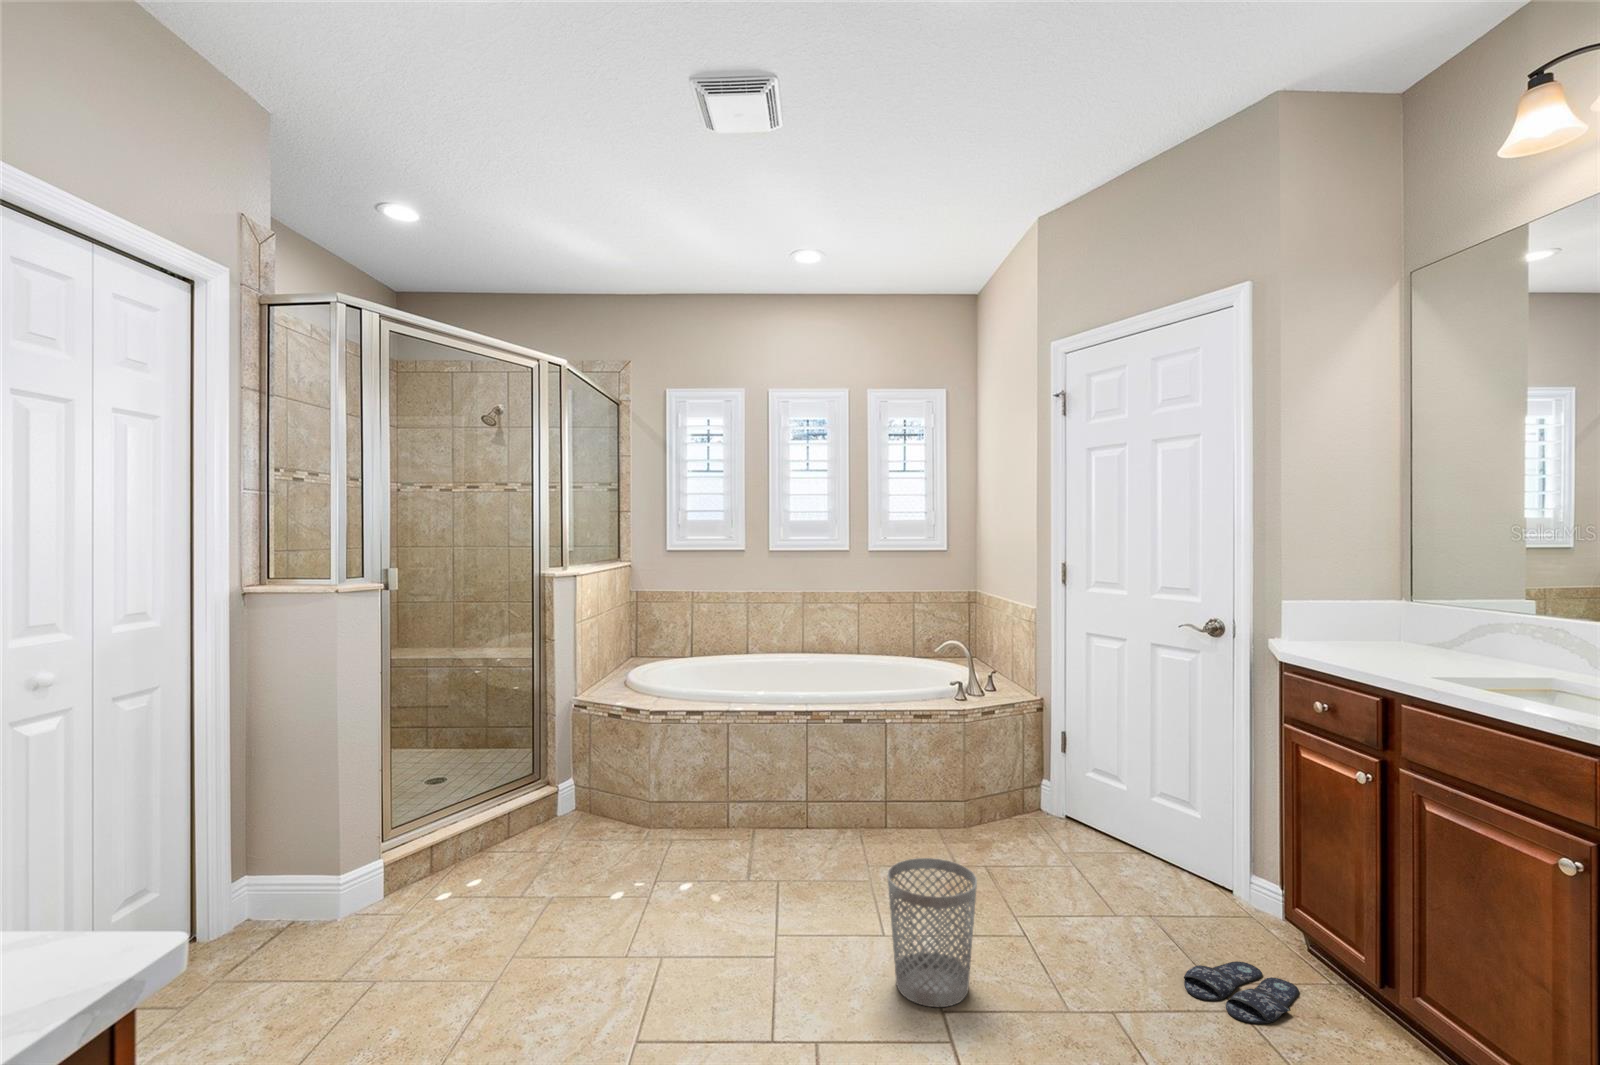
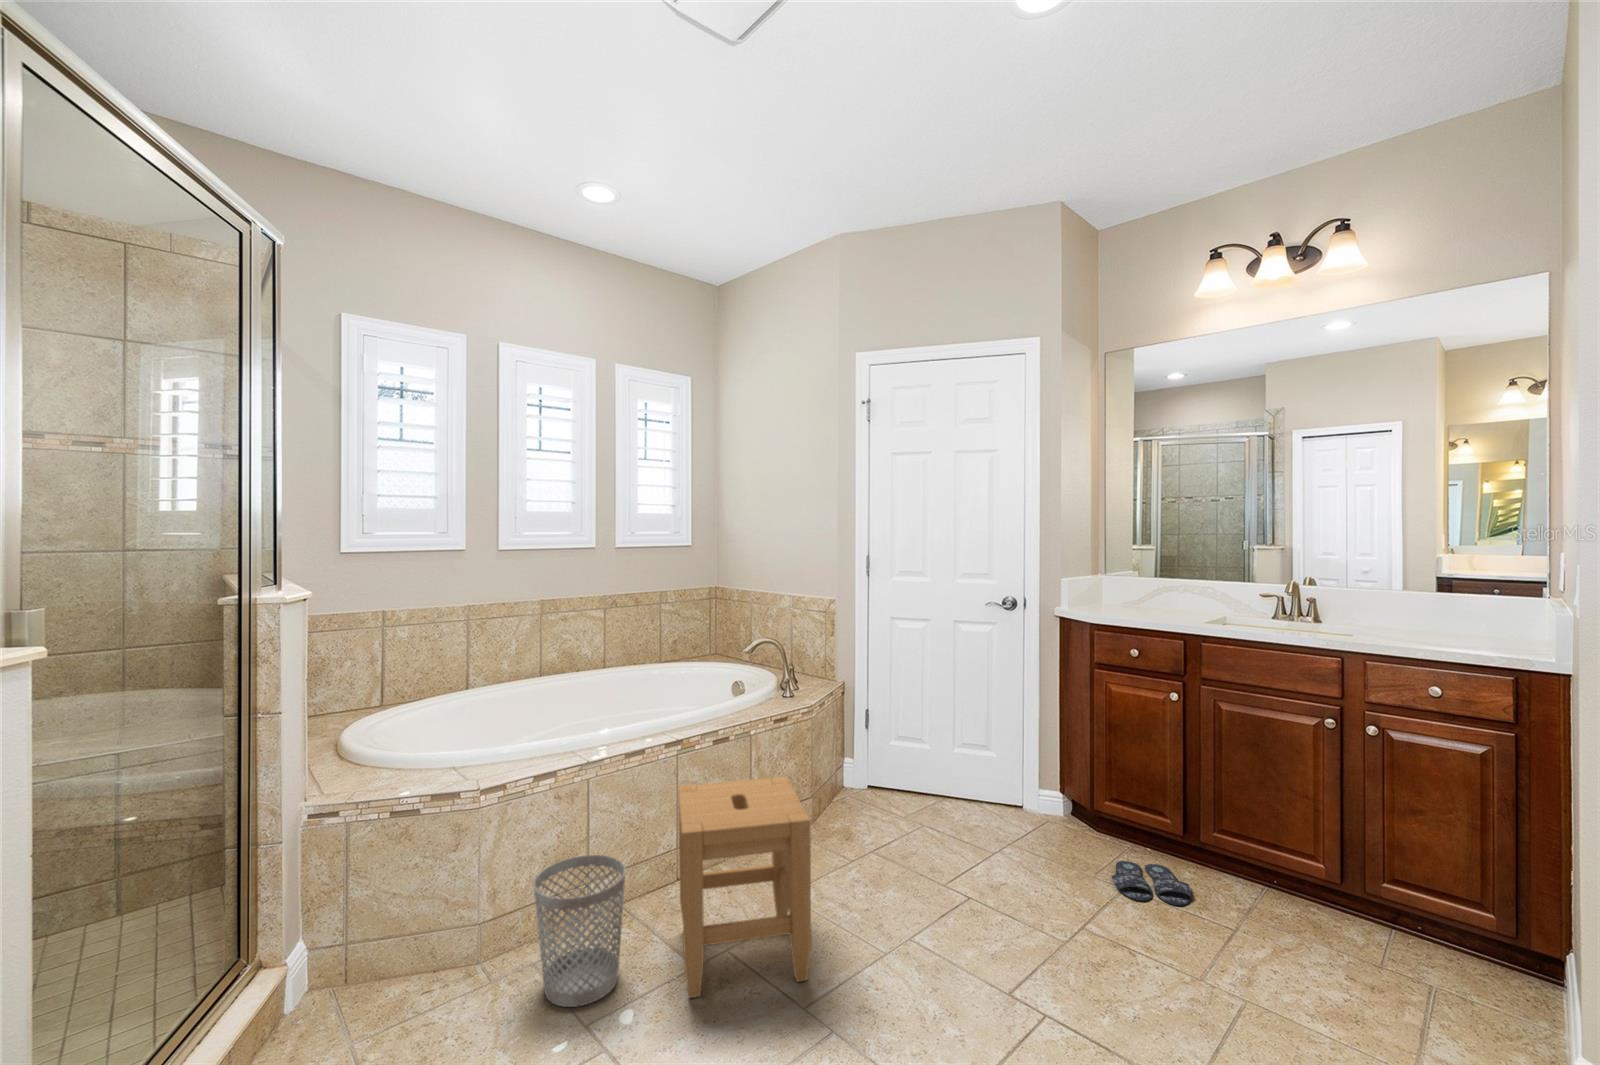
stool: none [710,738,844,912] -> present [678,777,811,998]
wastebasket: present [887,858,977,1007] -> present [534,855,625,1007]

